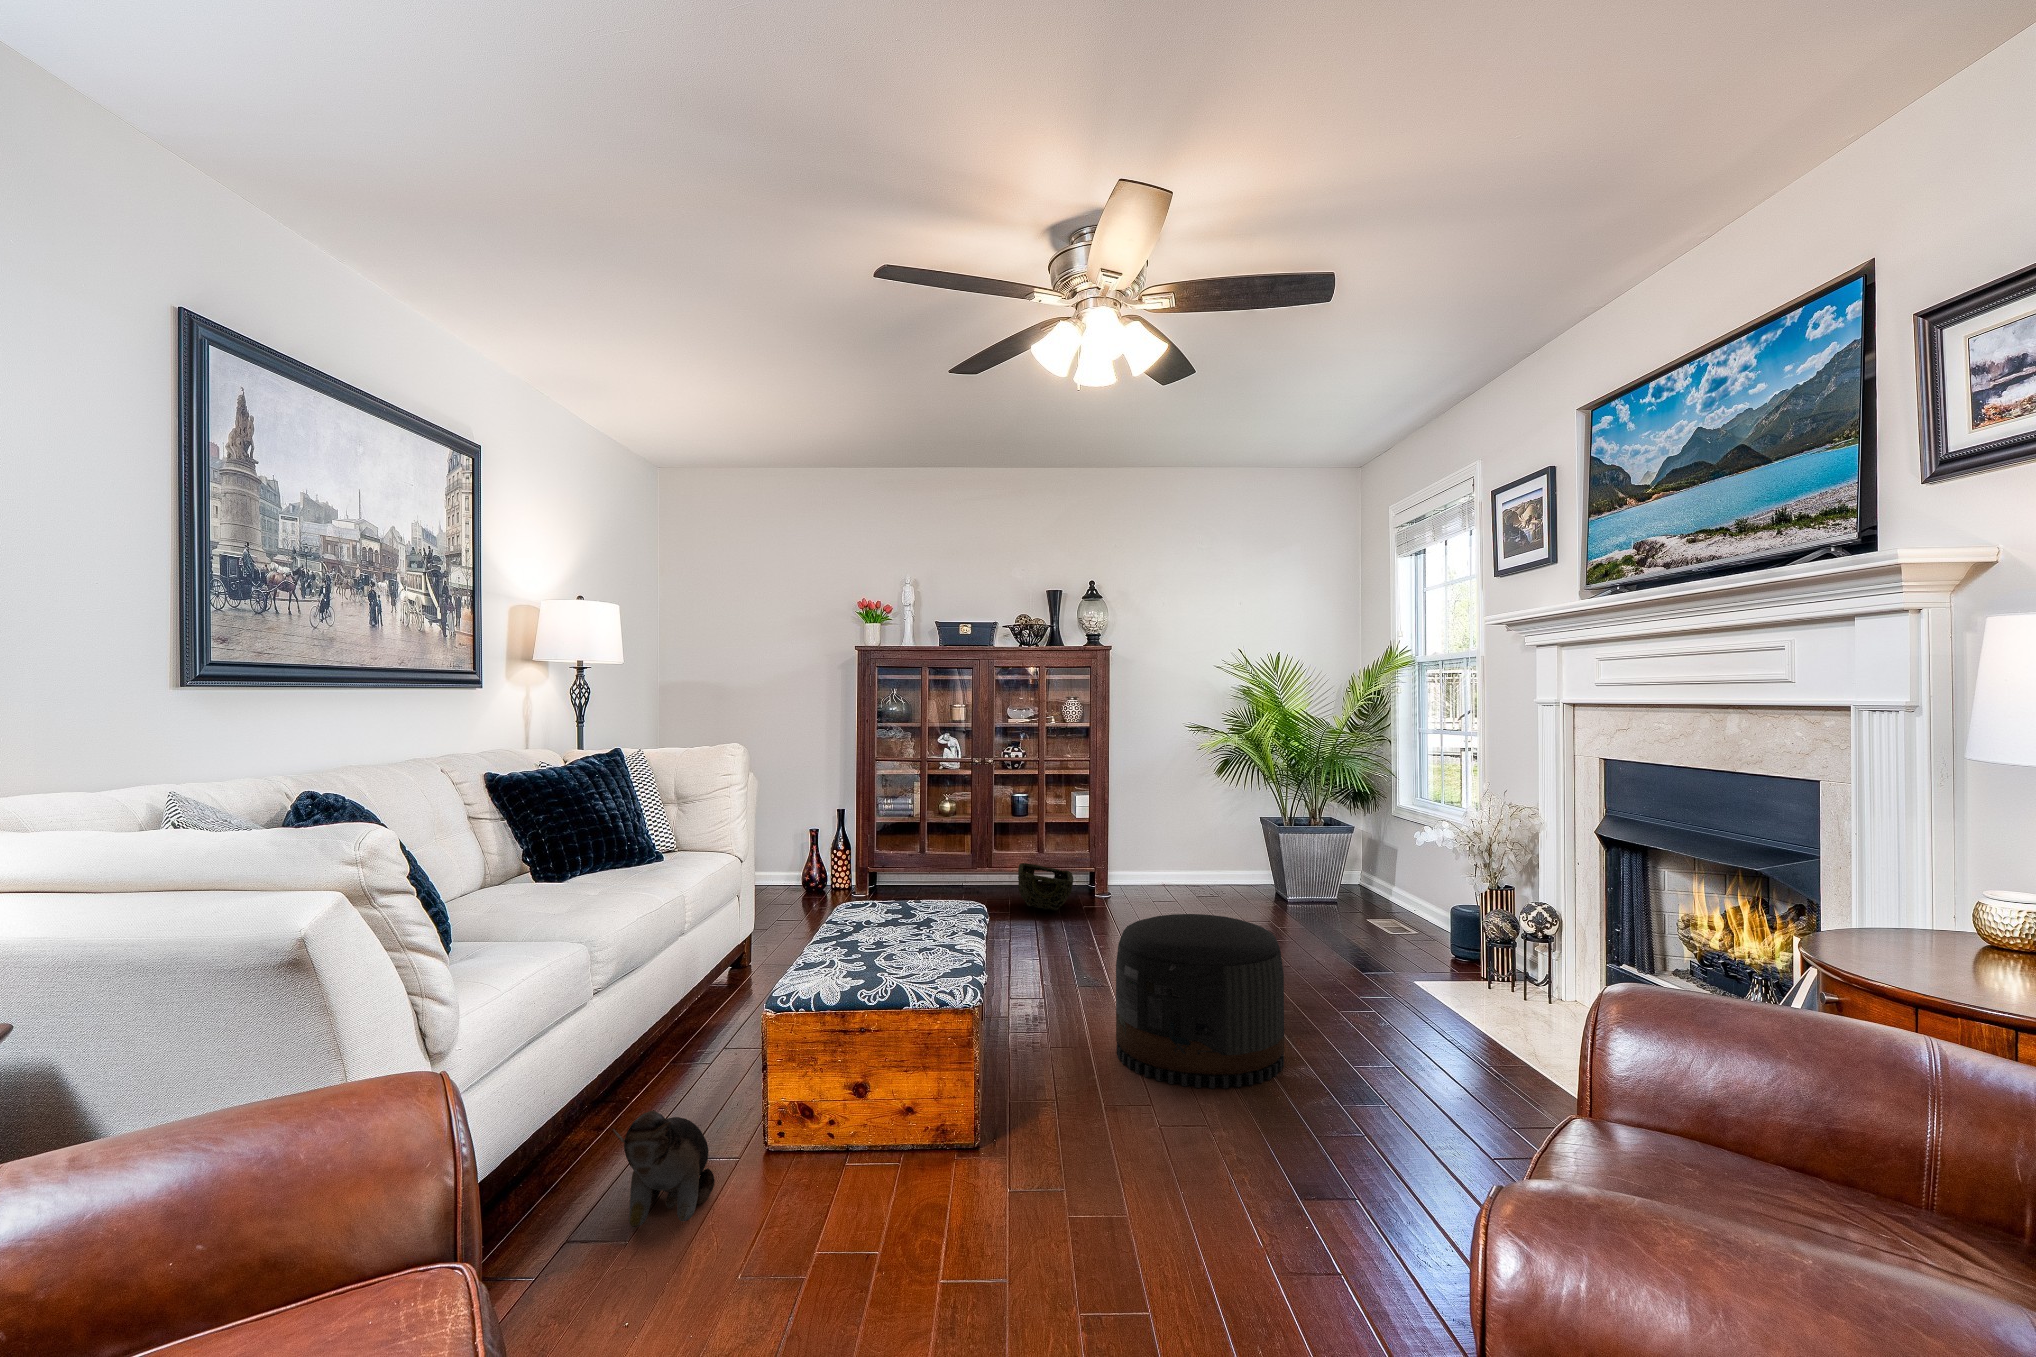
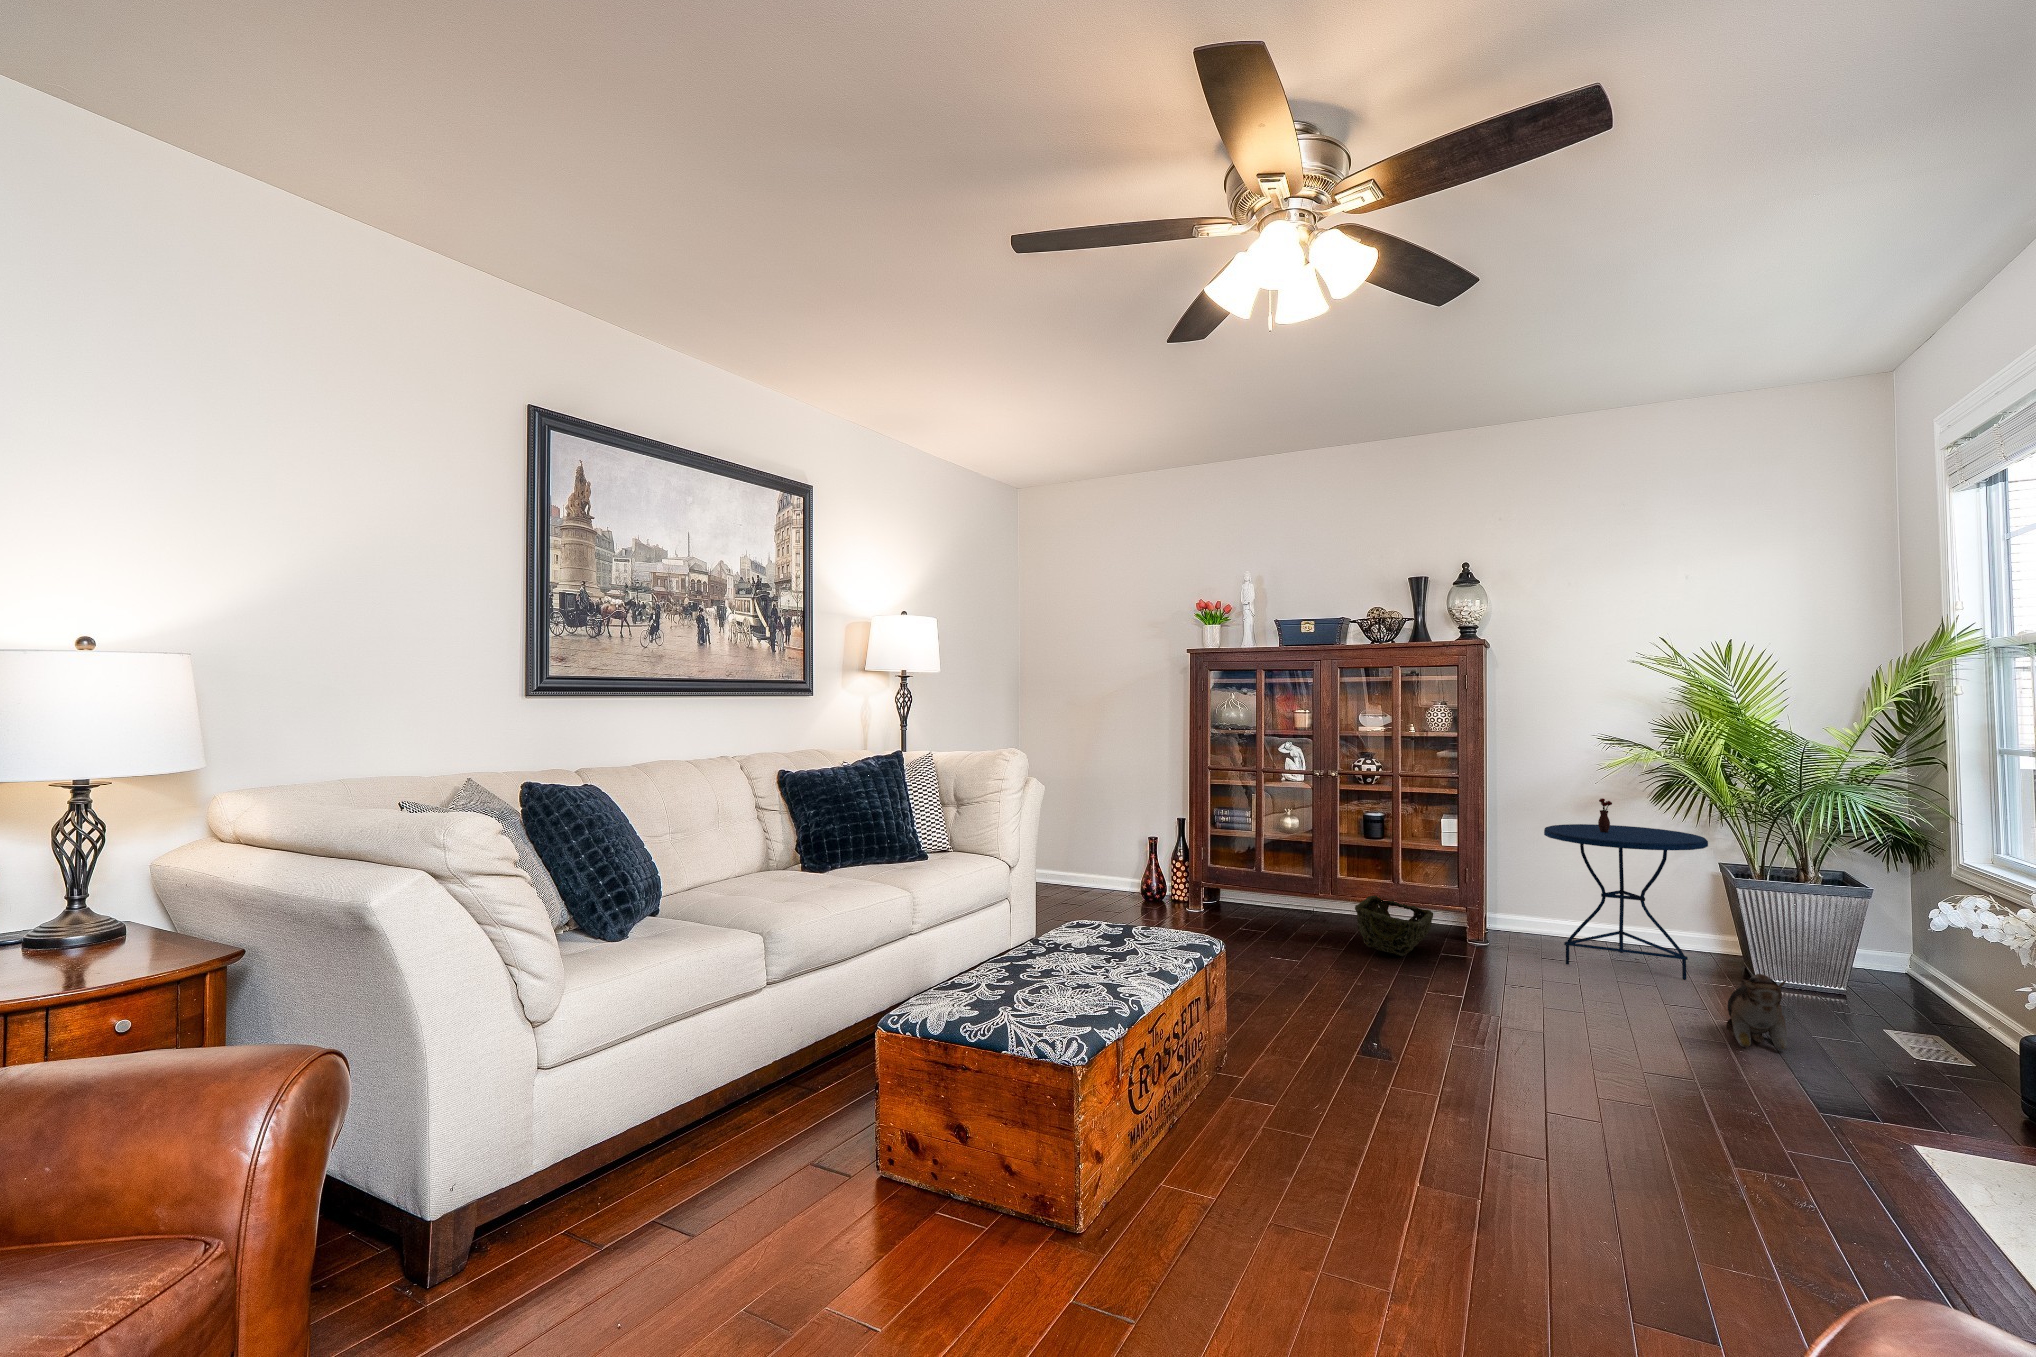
side table: none [1150,769,1258,902] -> present [1544,798,1708,980]
pouf: present [1116,914,1284,1088] -> none [1328,990,1566,1244]
plush toy: present [613,1110,715,1227] -> present [1727,974,1787,1050]

